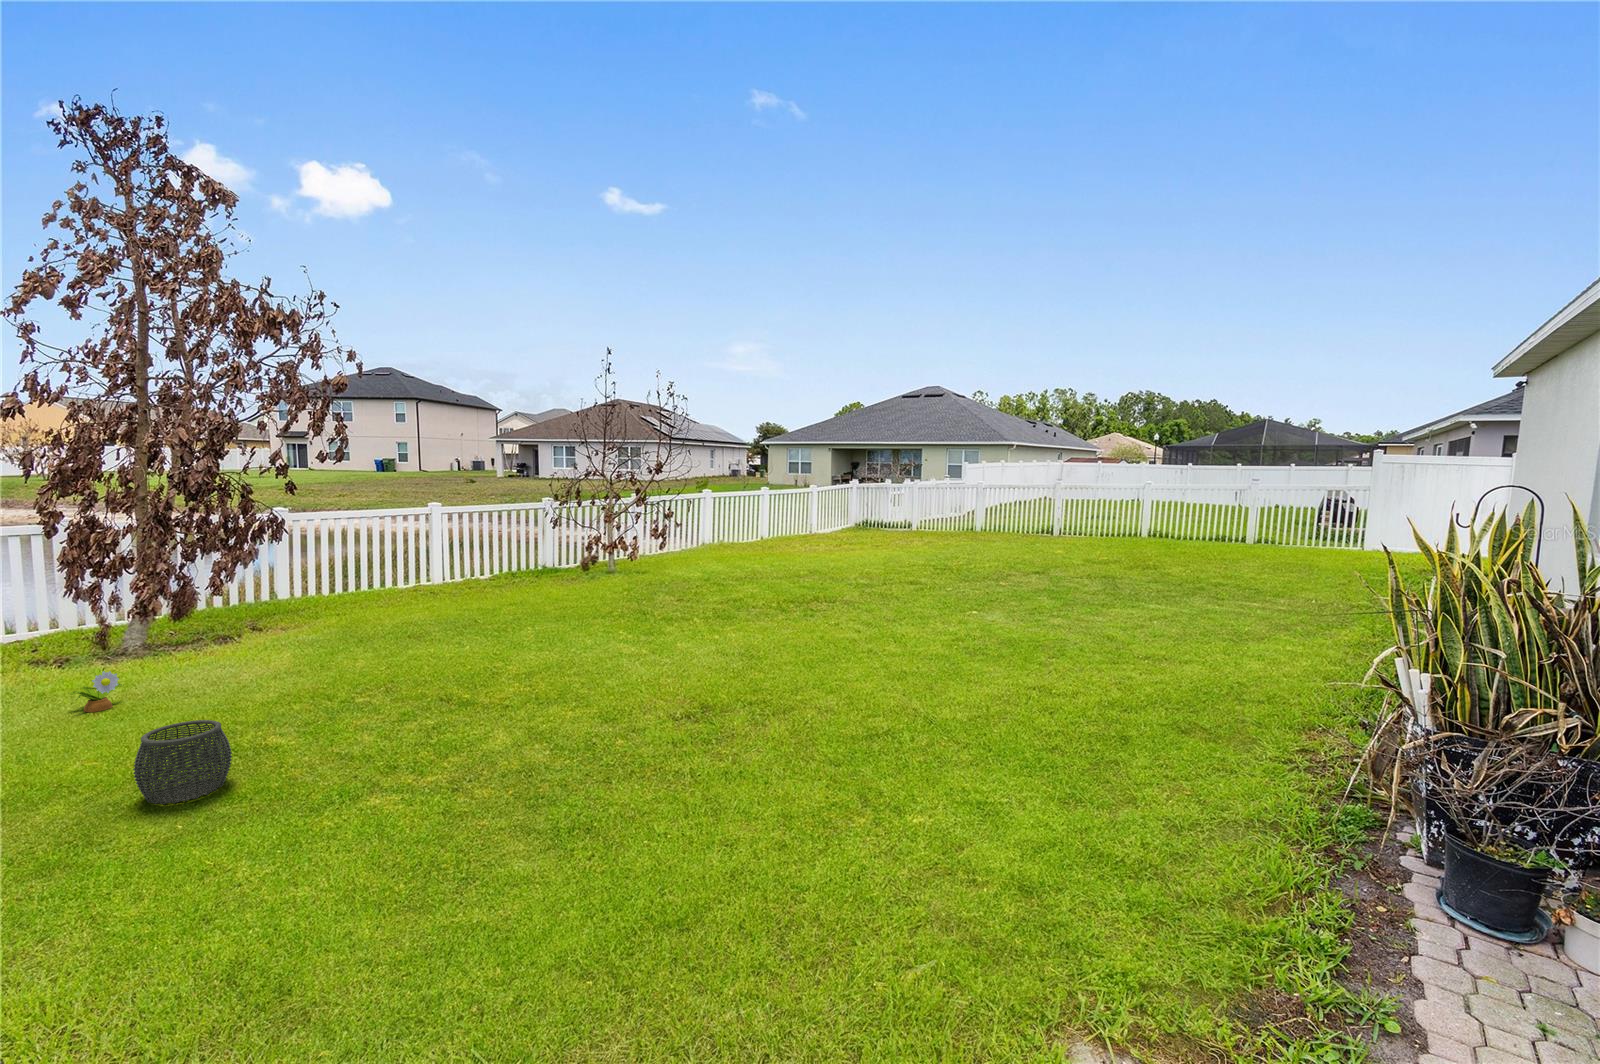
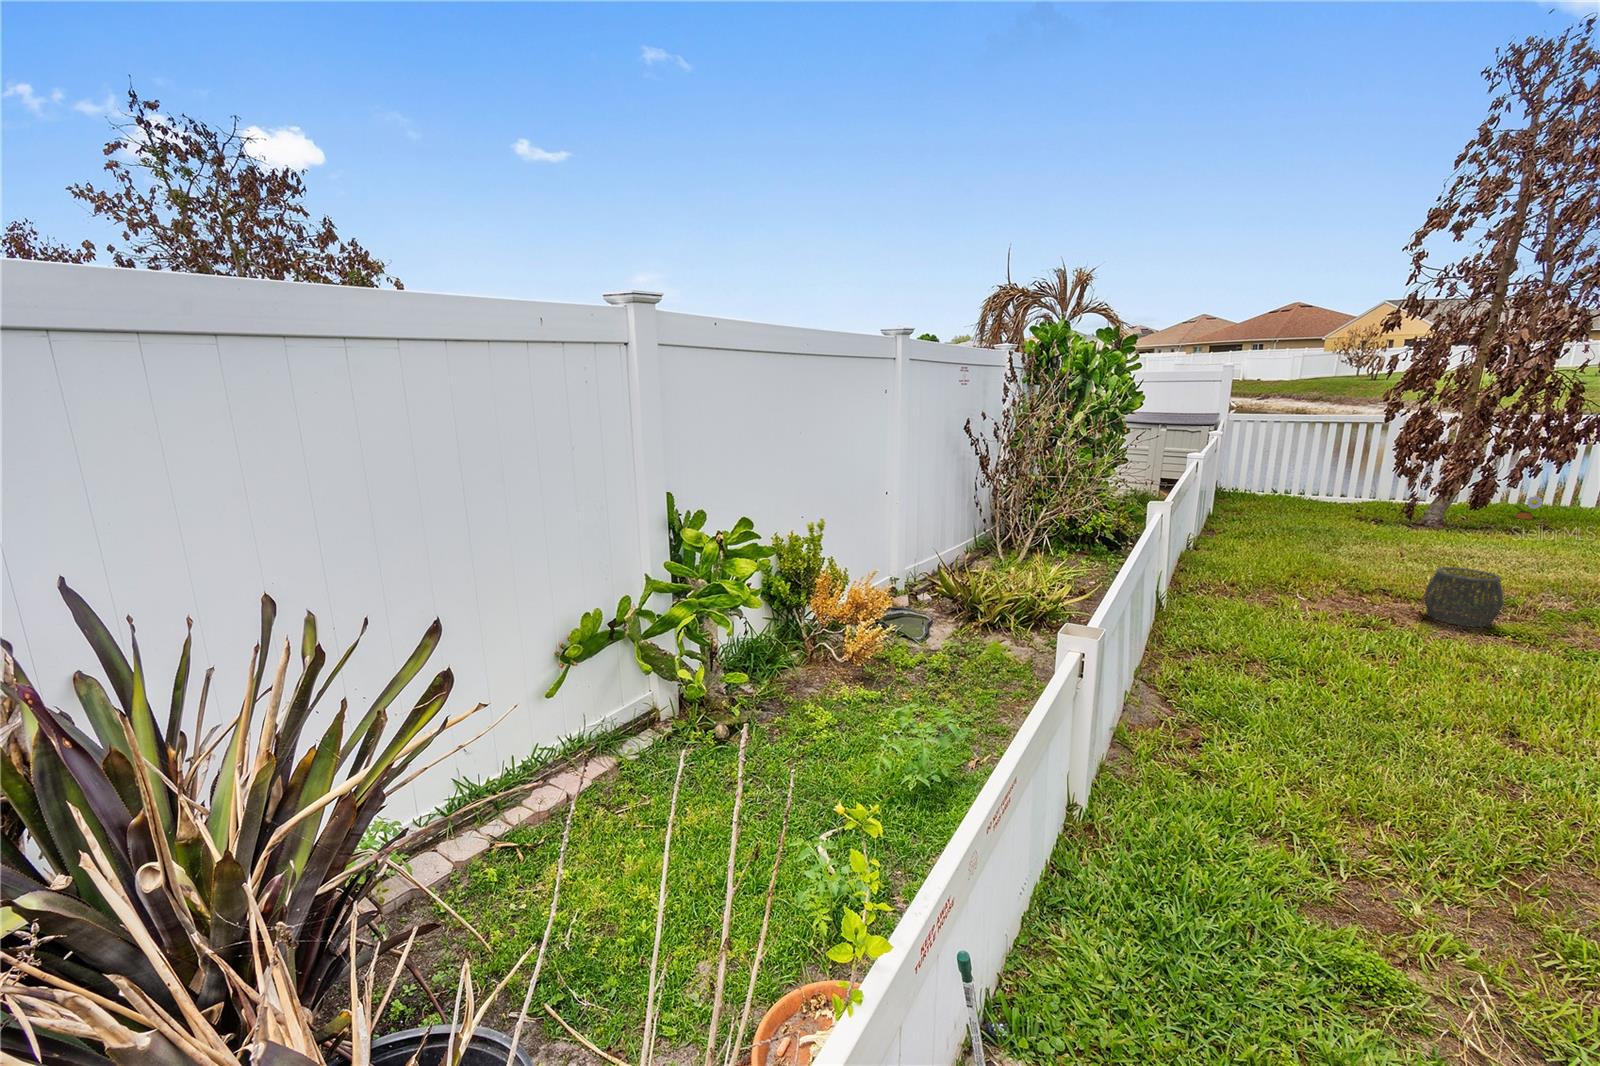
decorative plant: present [71,671,124,712] -> present [1510,495,1543,519]

